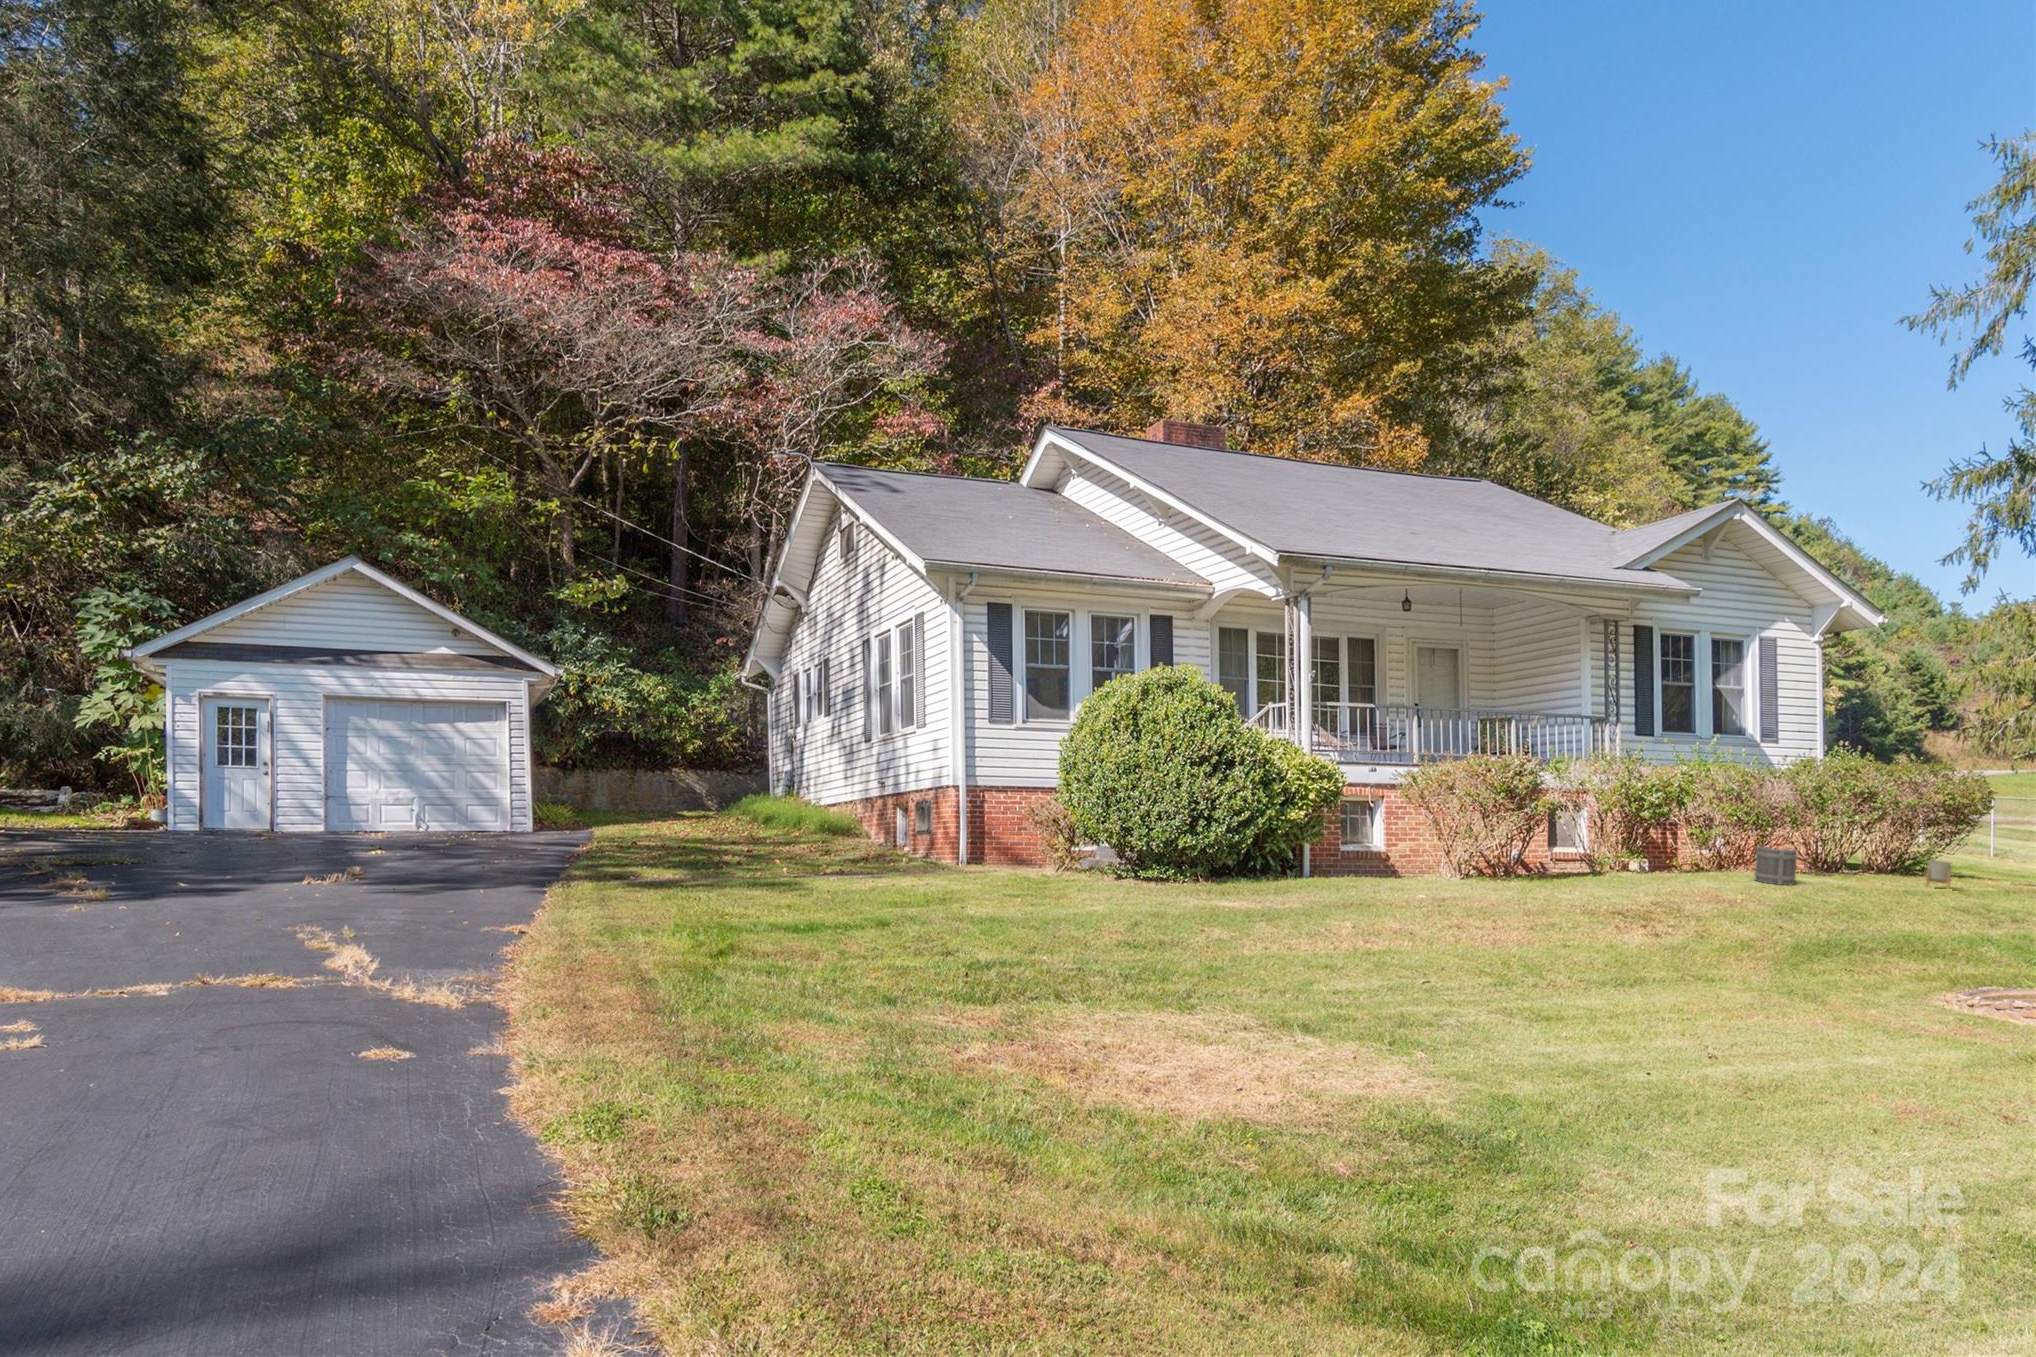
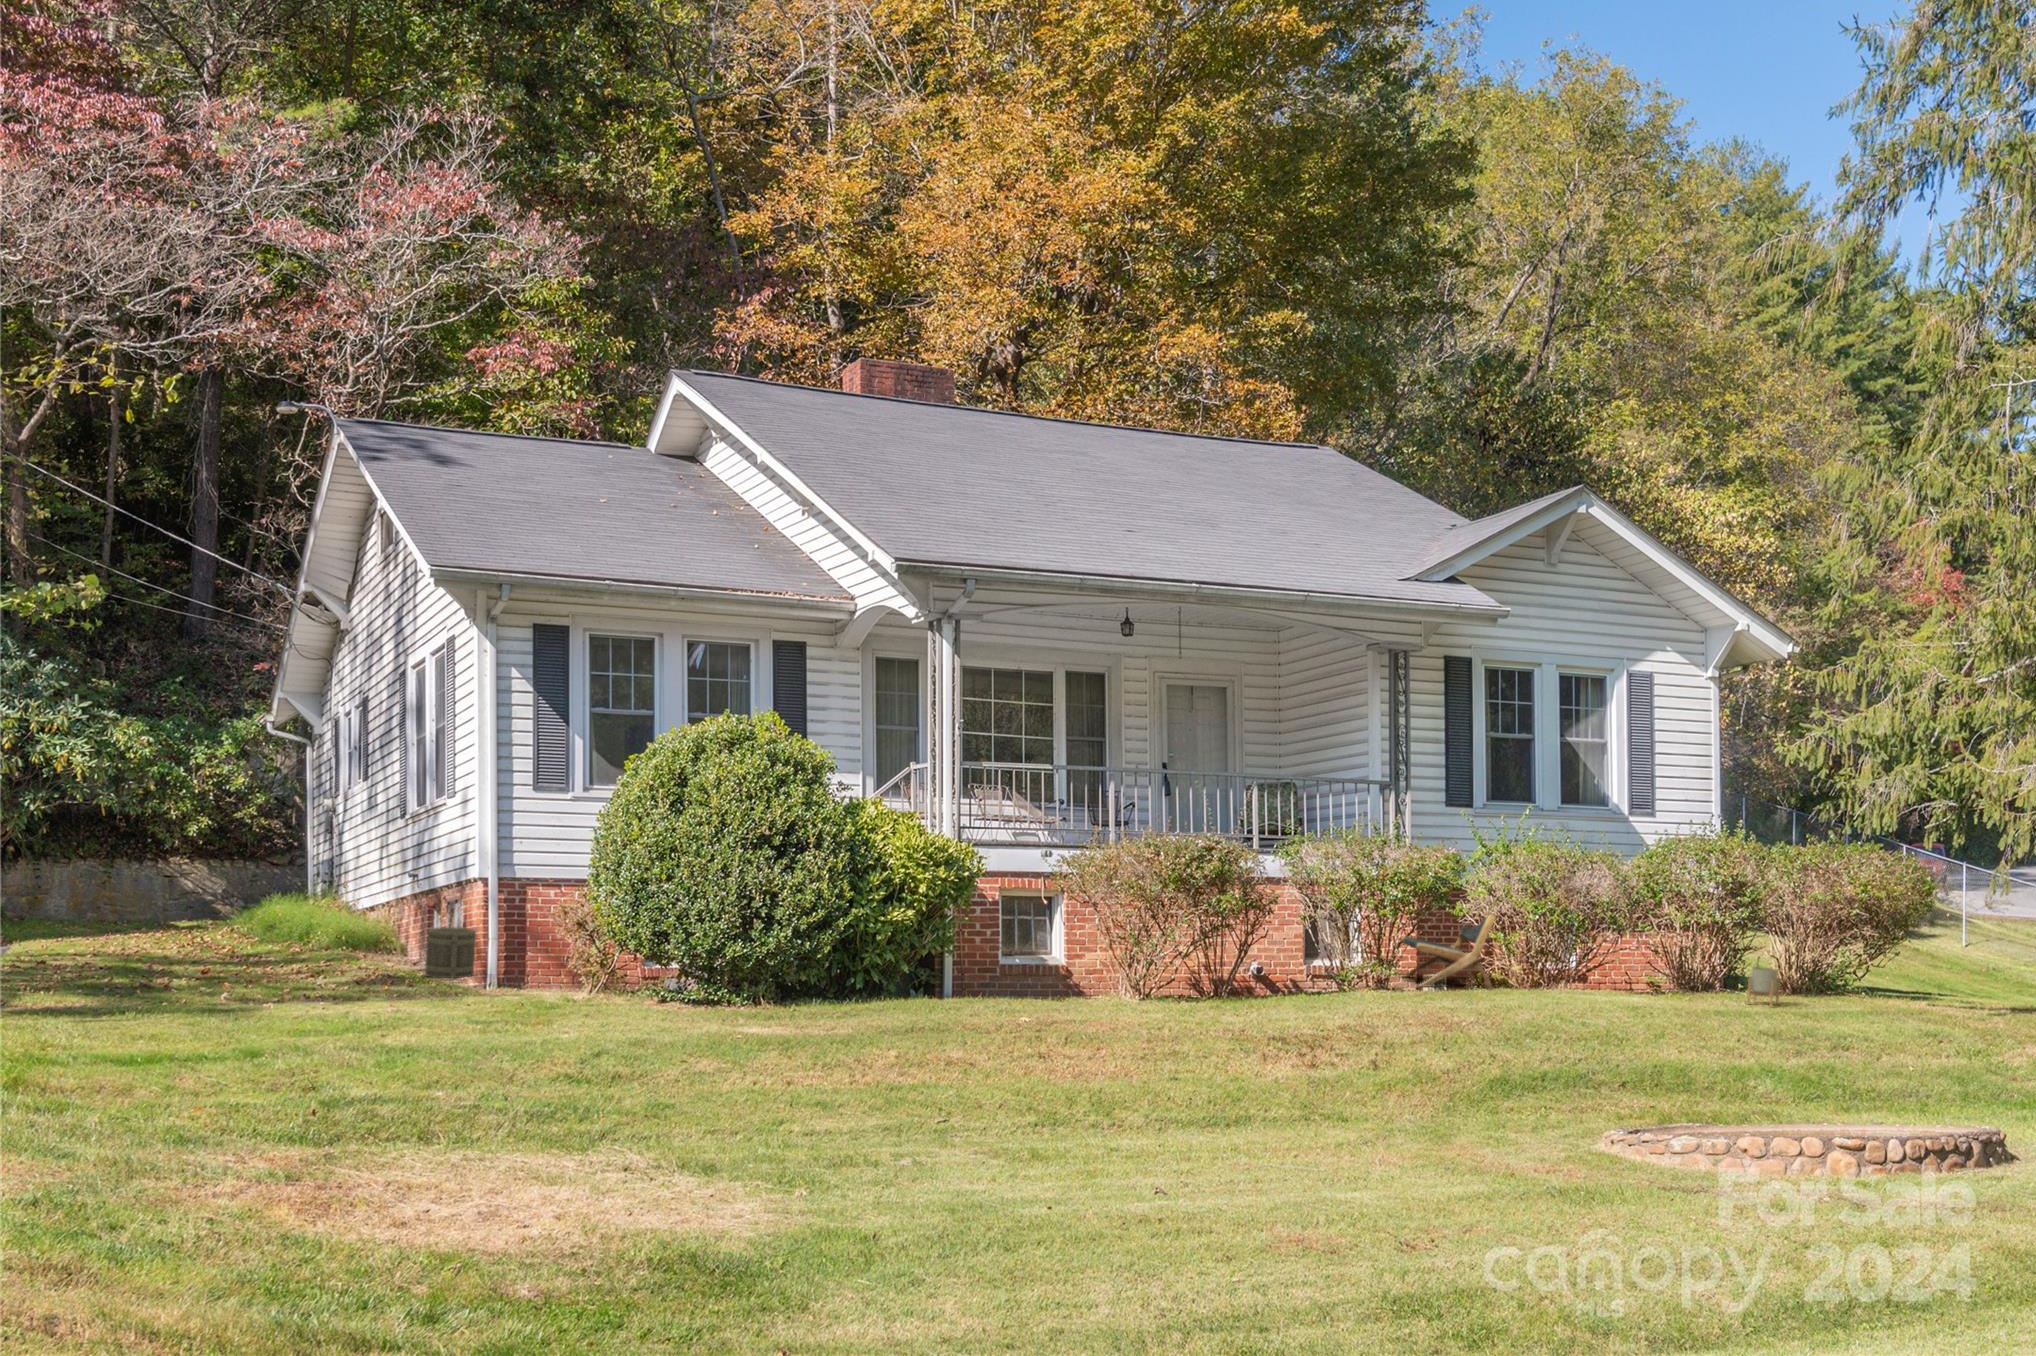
lounge chair: none [1637,807,1725,876] -> present [1401,914,1496,990]
bucket: present [1755,846,1797,885] -> present [425,927,476,978]

